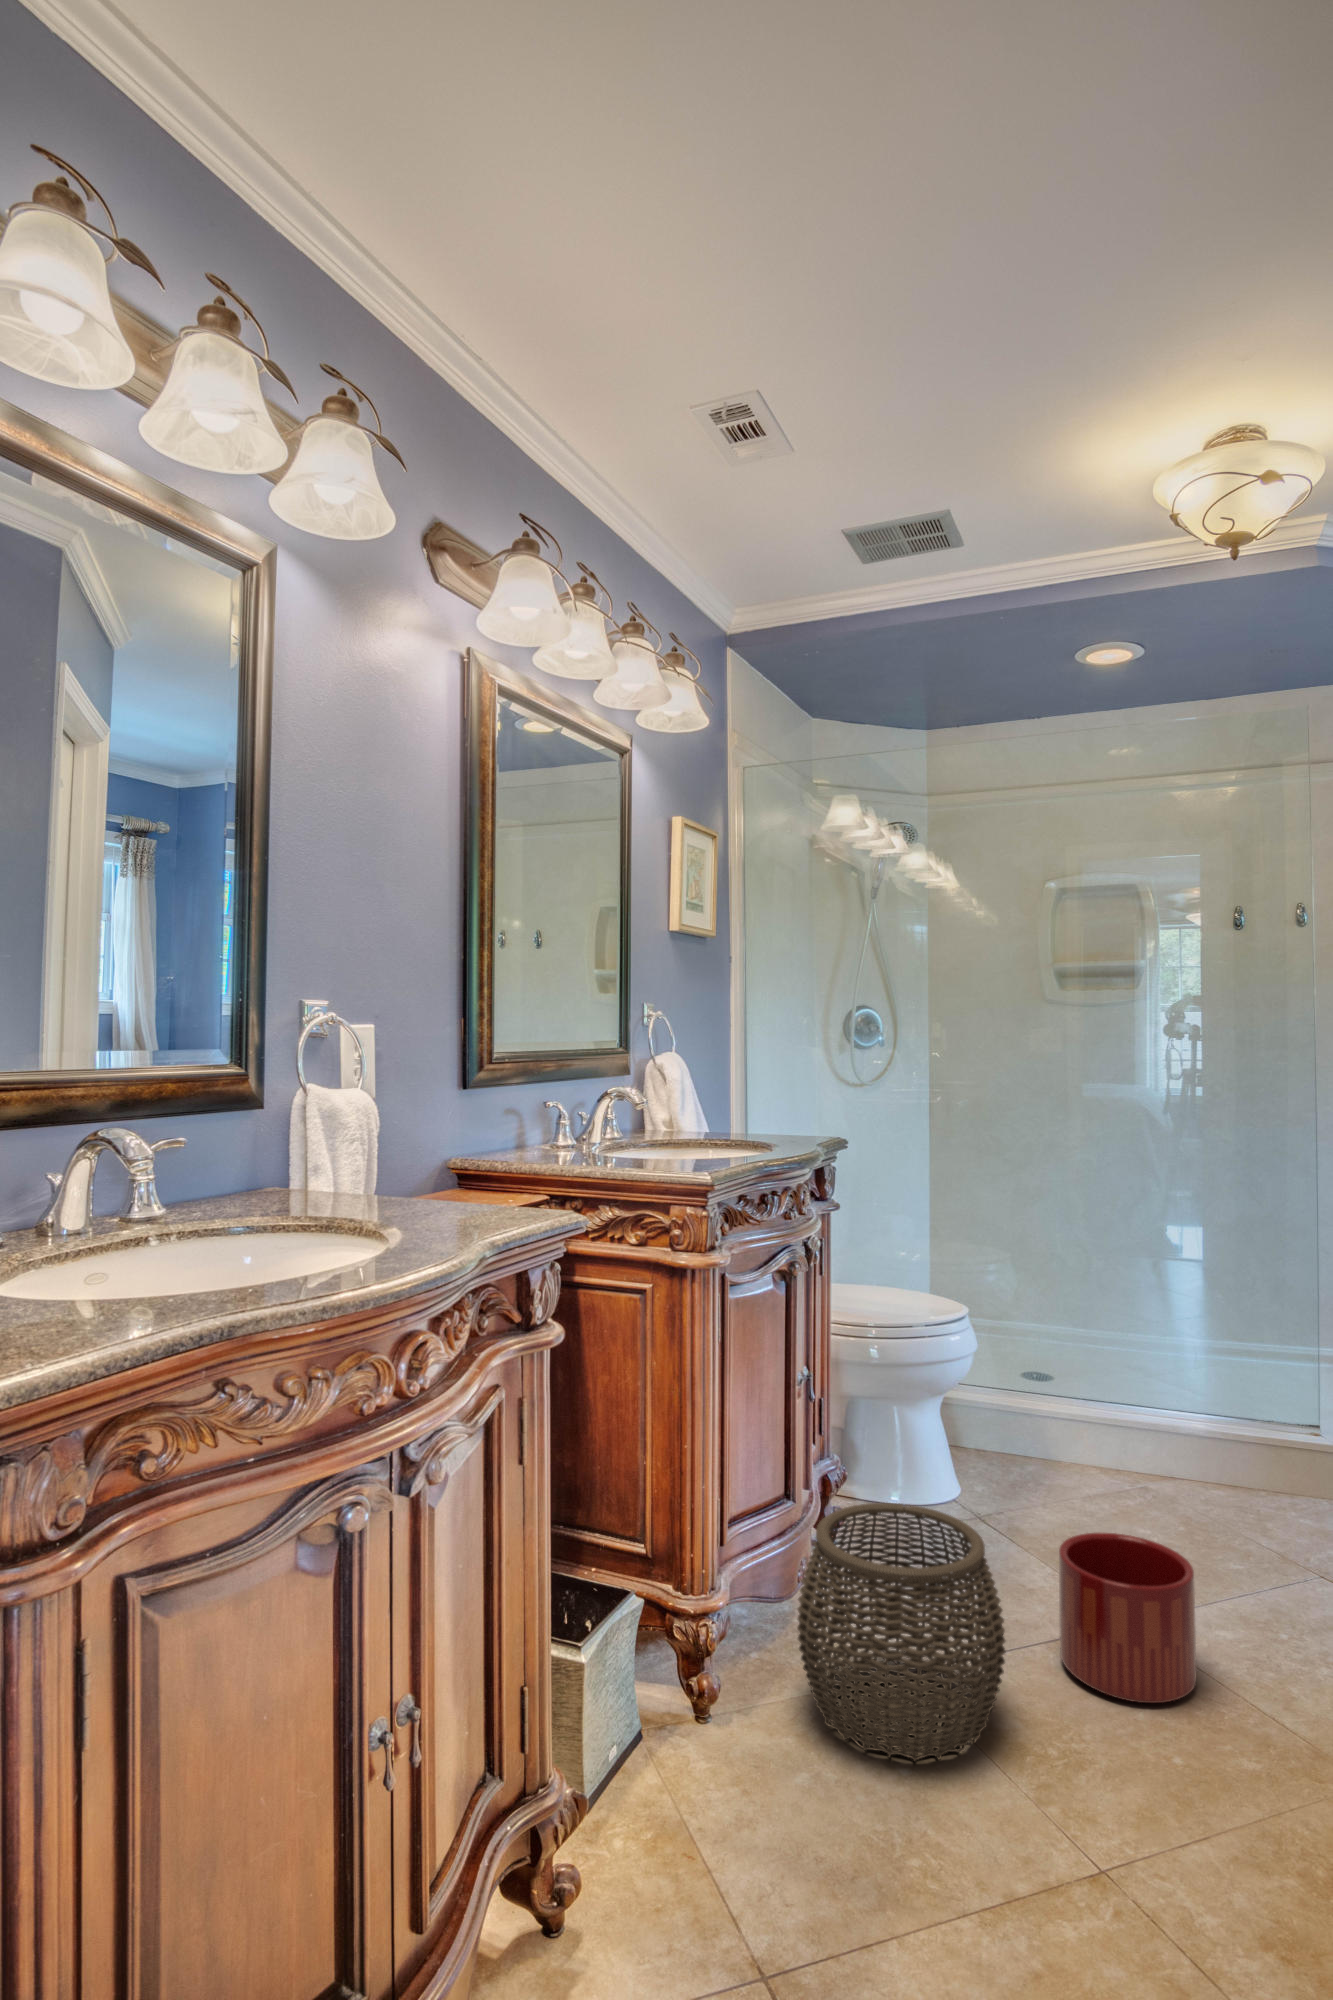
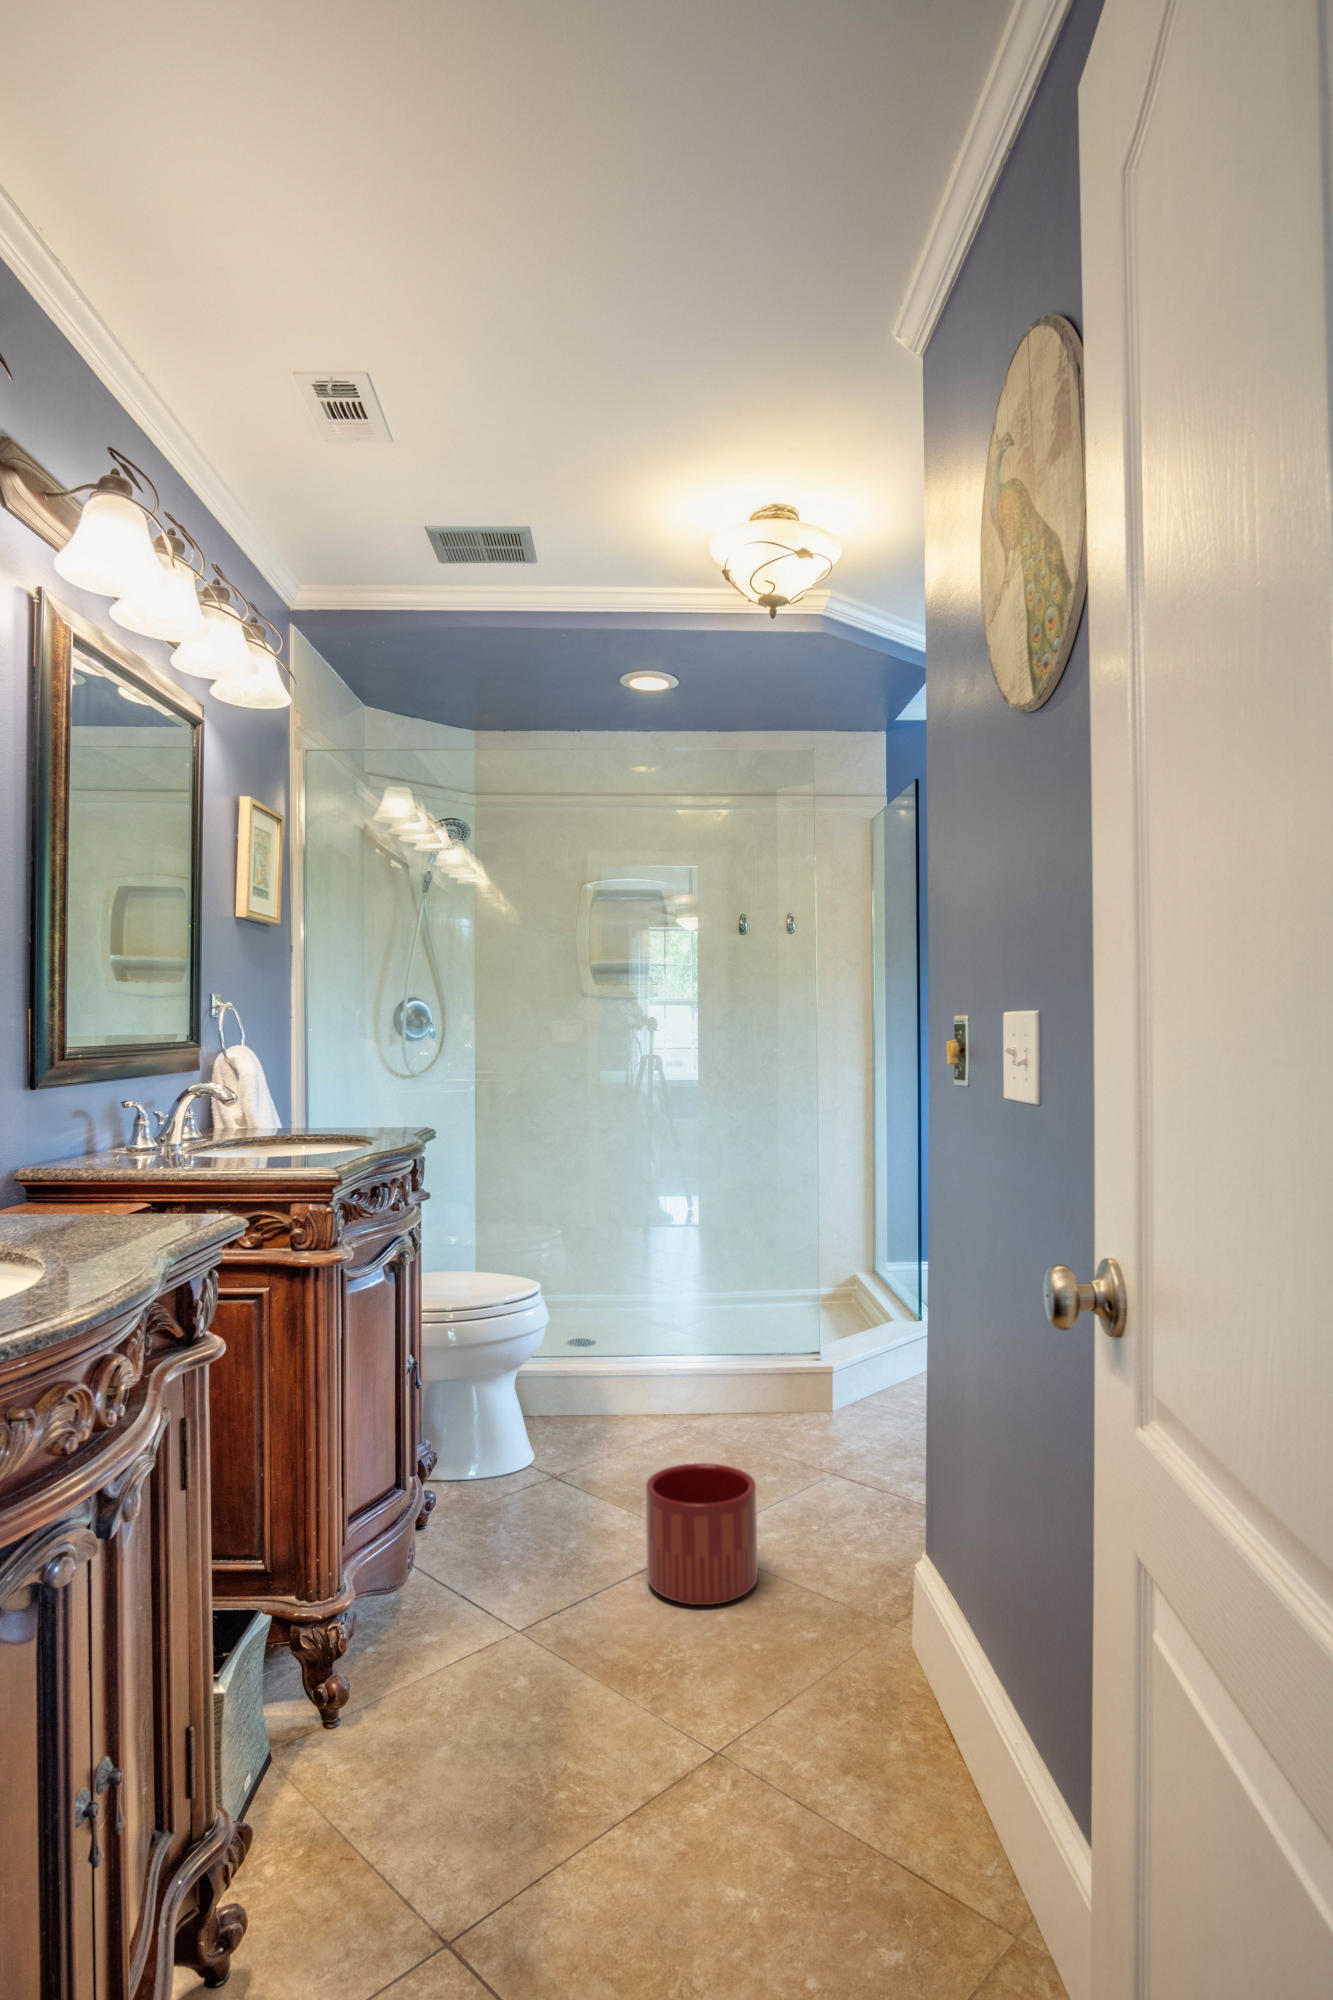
woven basket: present [797,1503,1006,1761] -> none [420,1472,616,1710]

